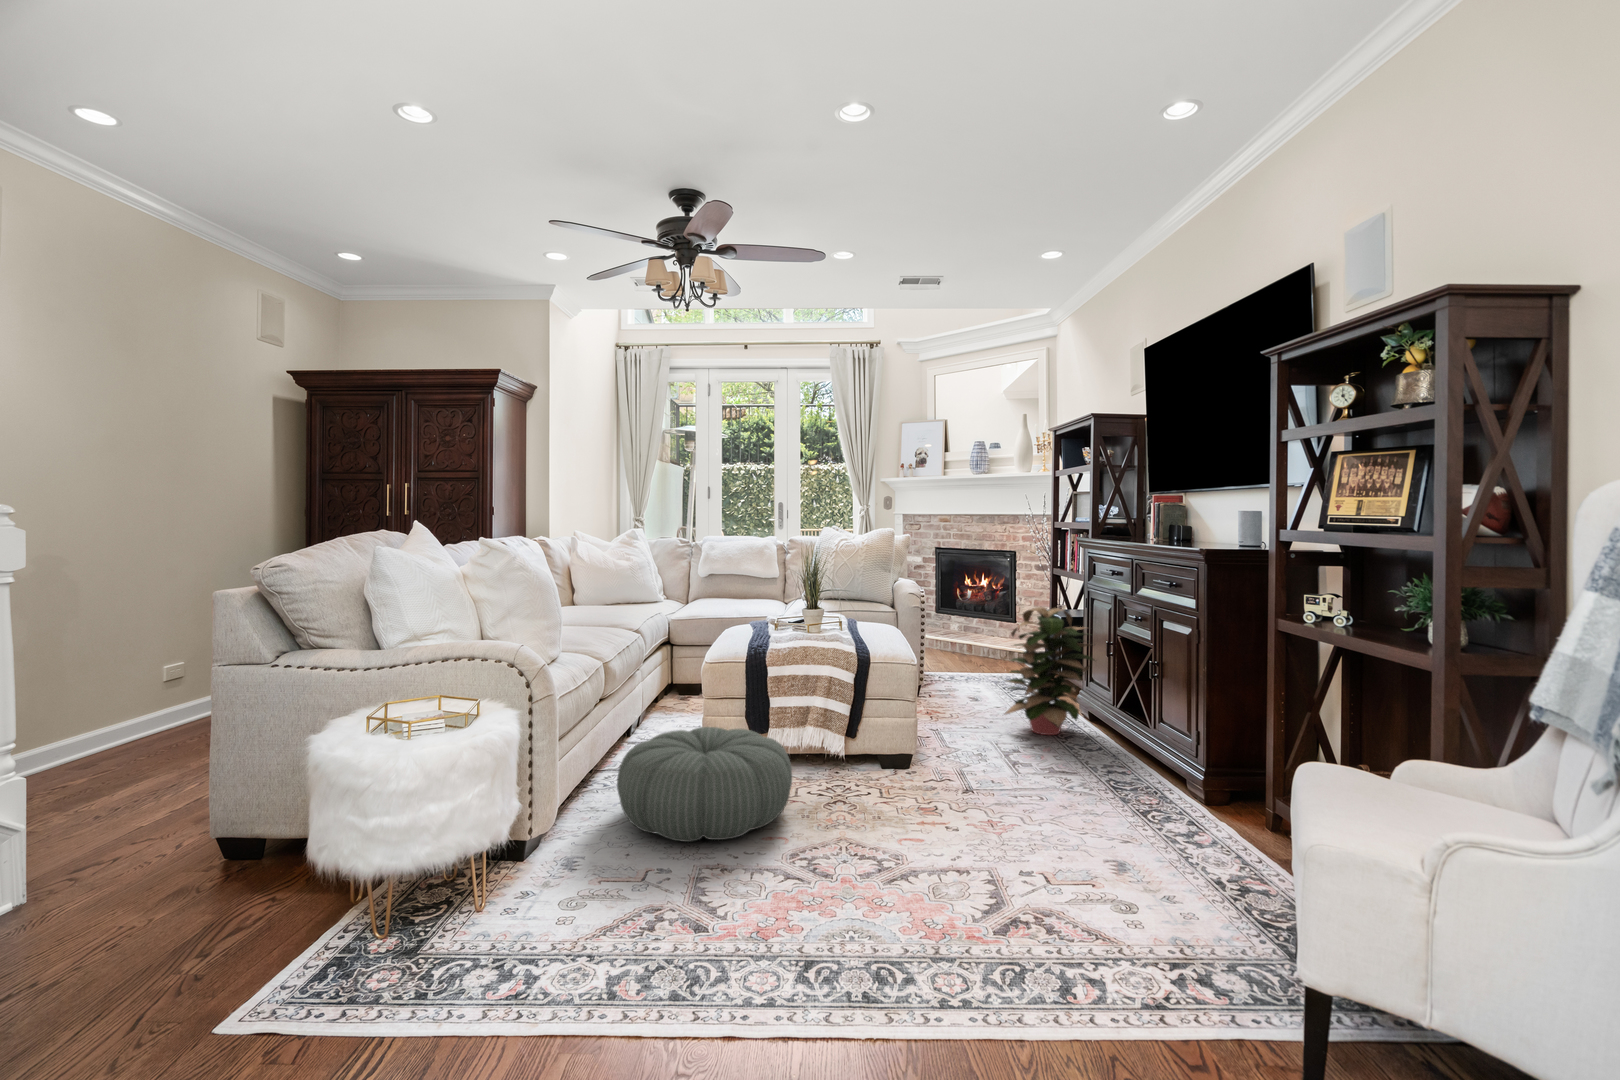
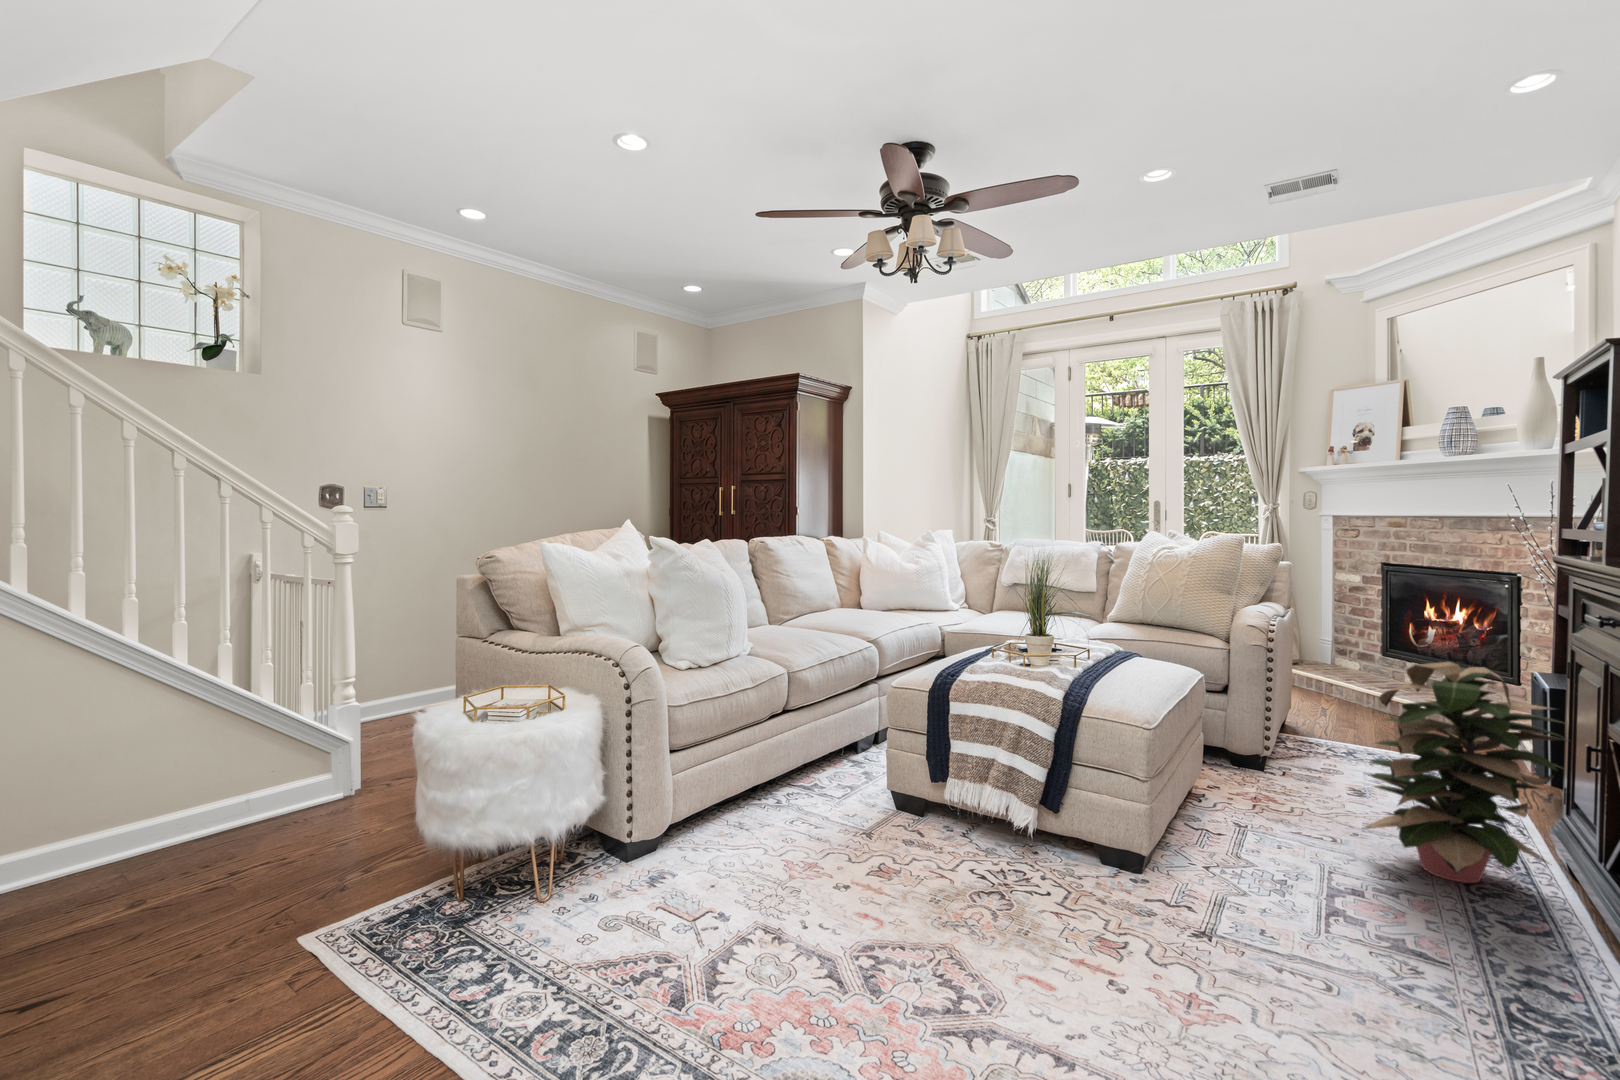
pouf: present [617,727,792,842] -> none [708,760,920,907]

